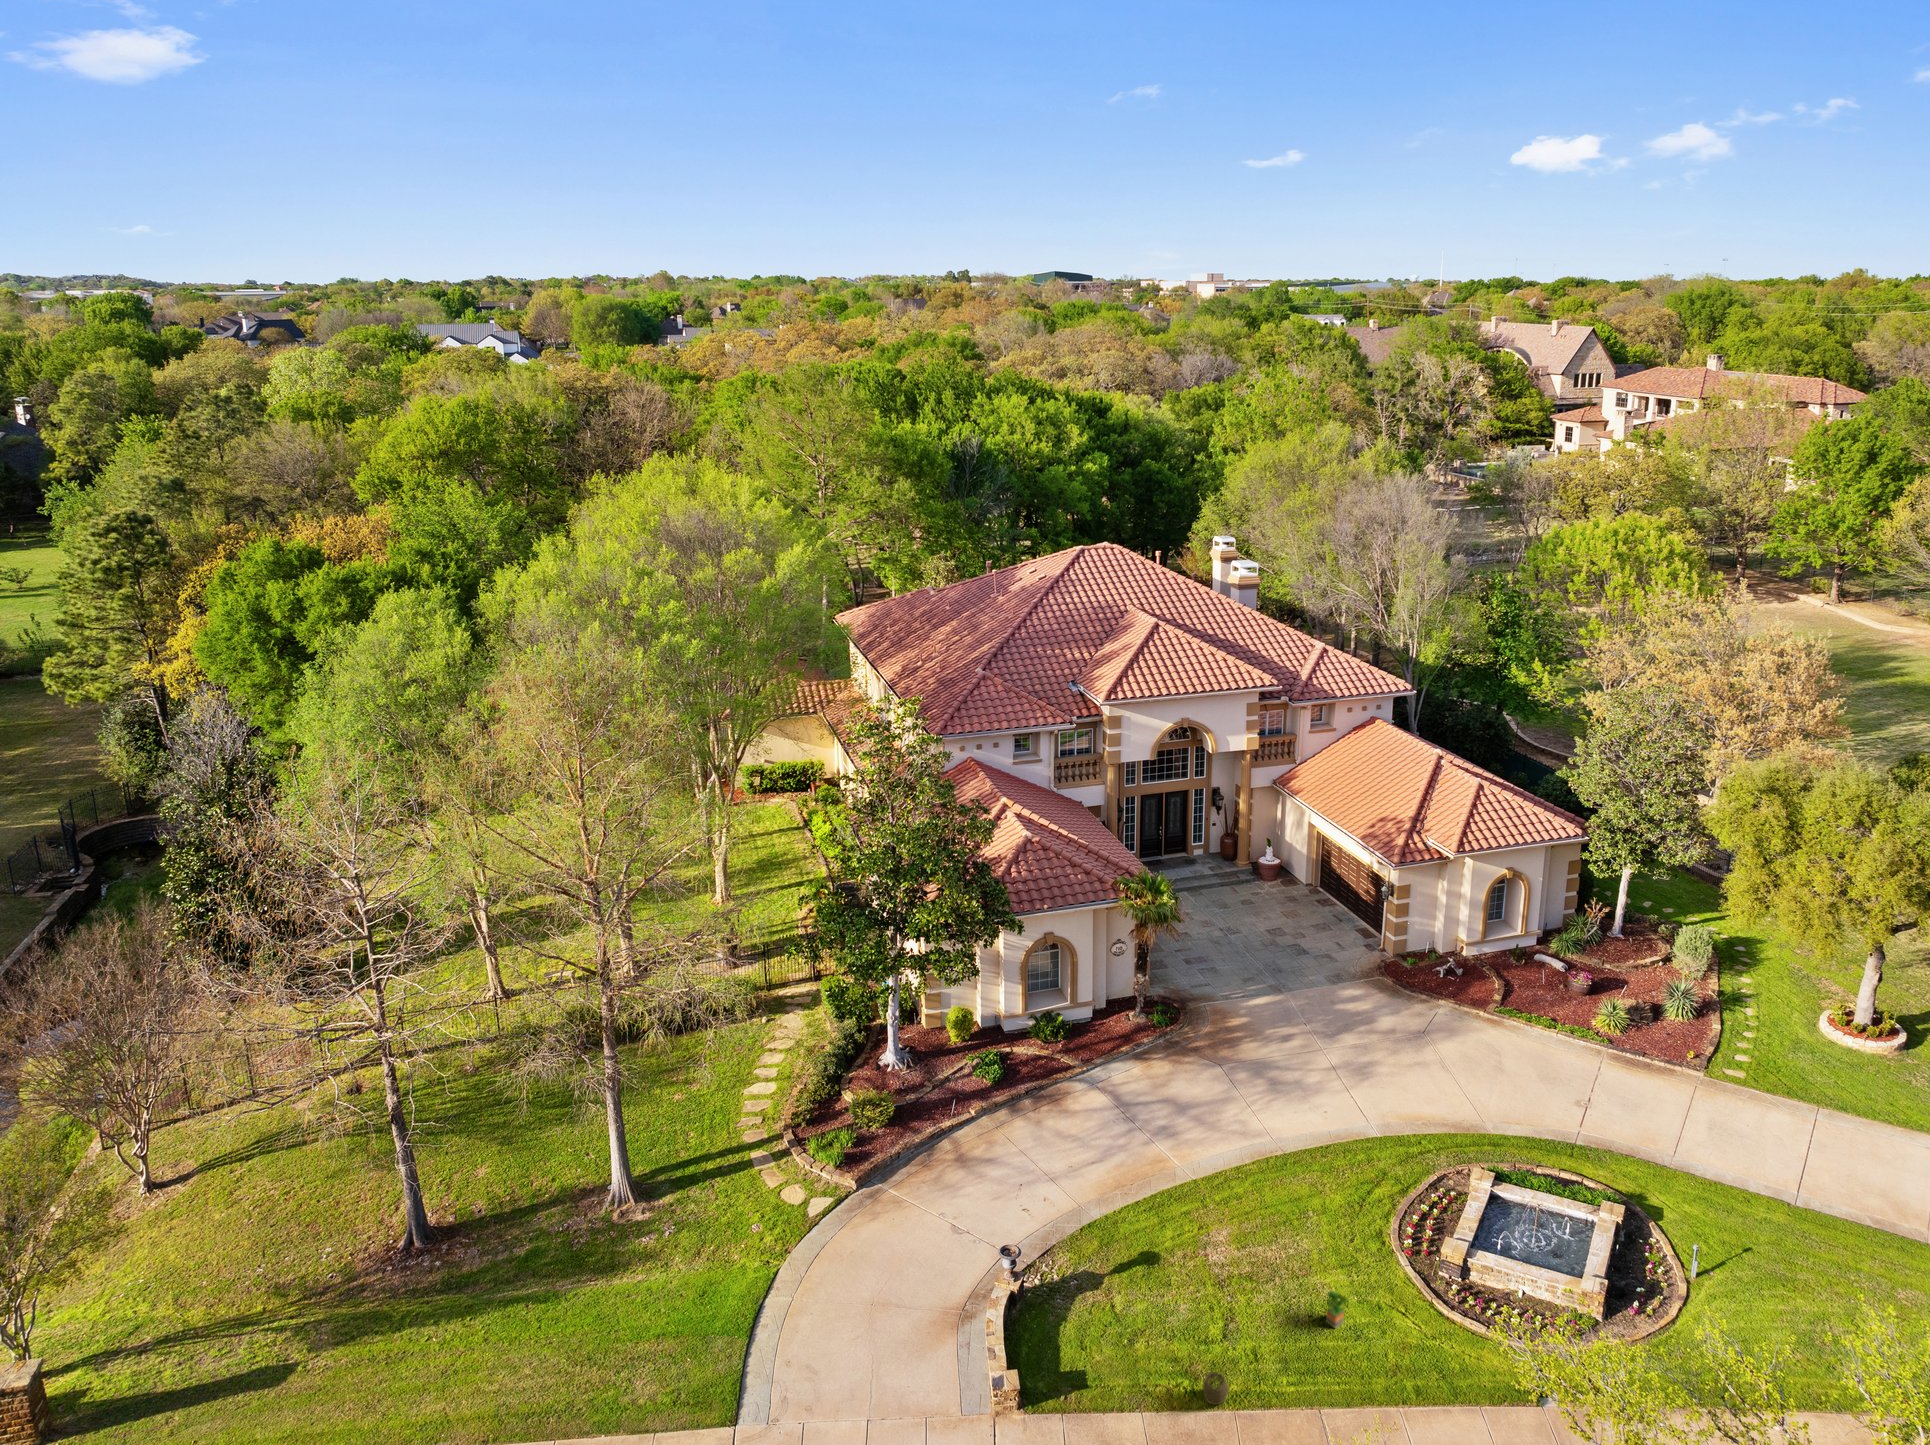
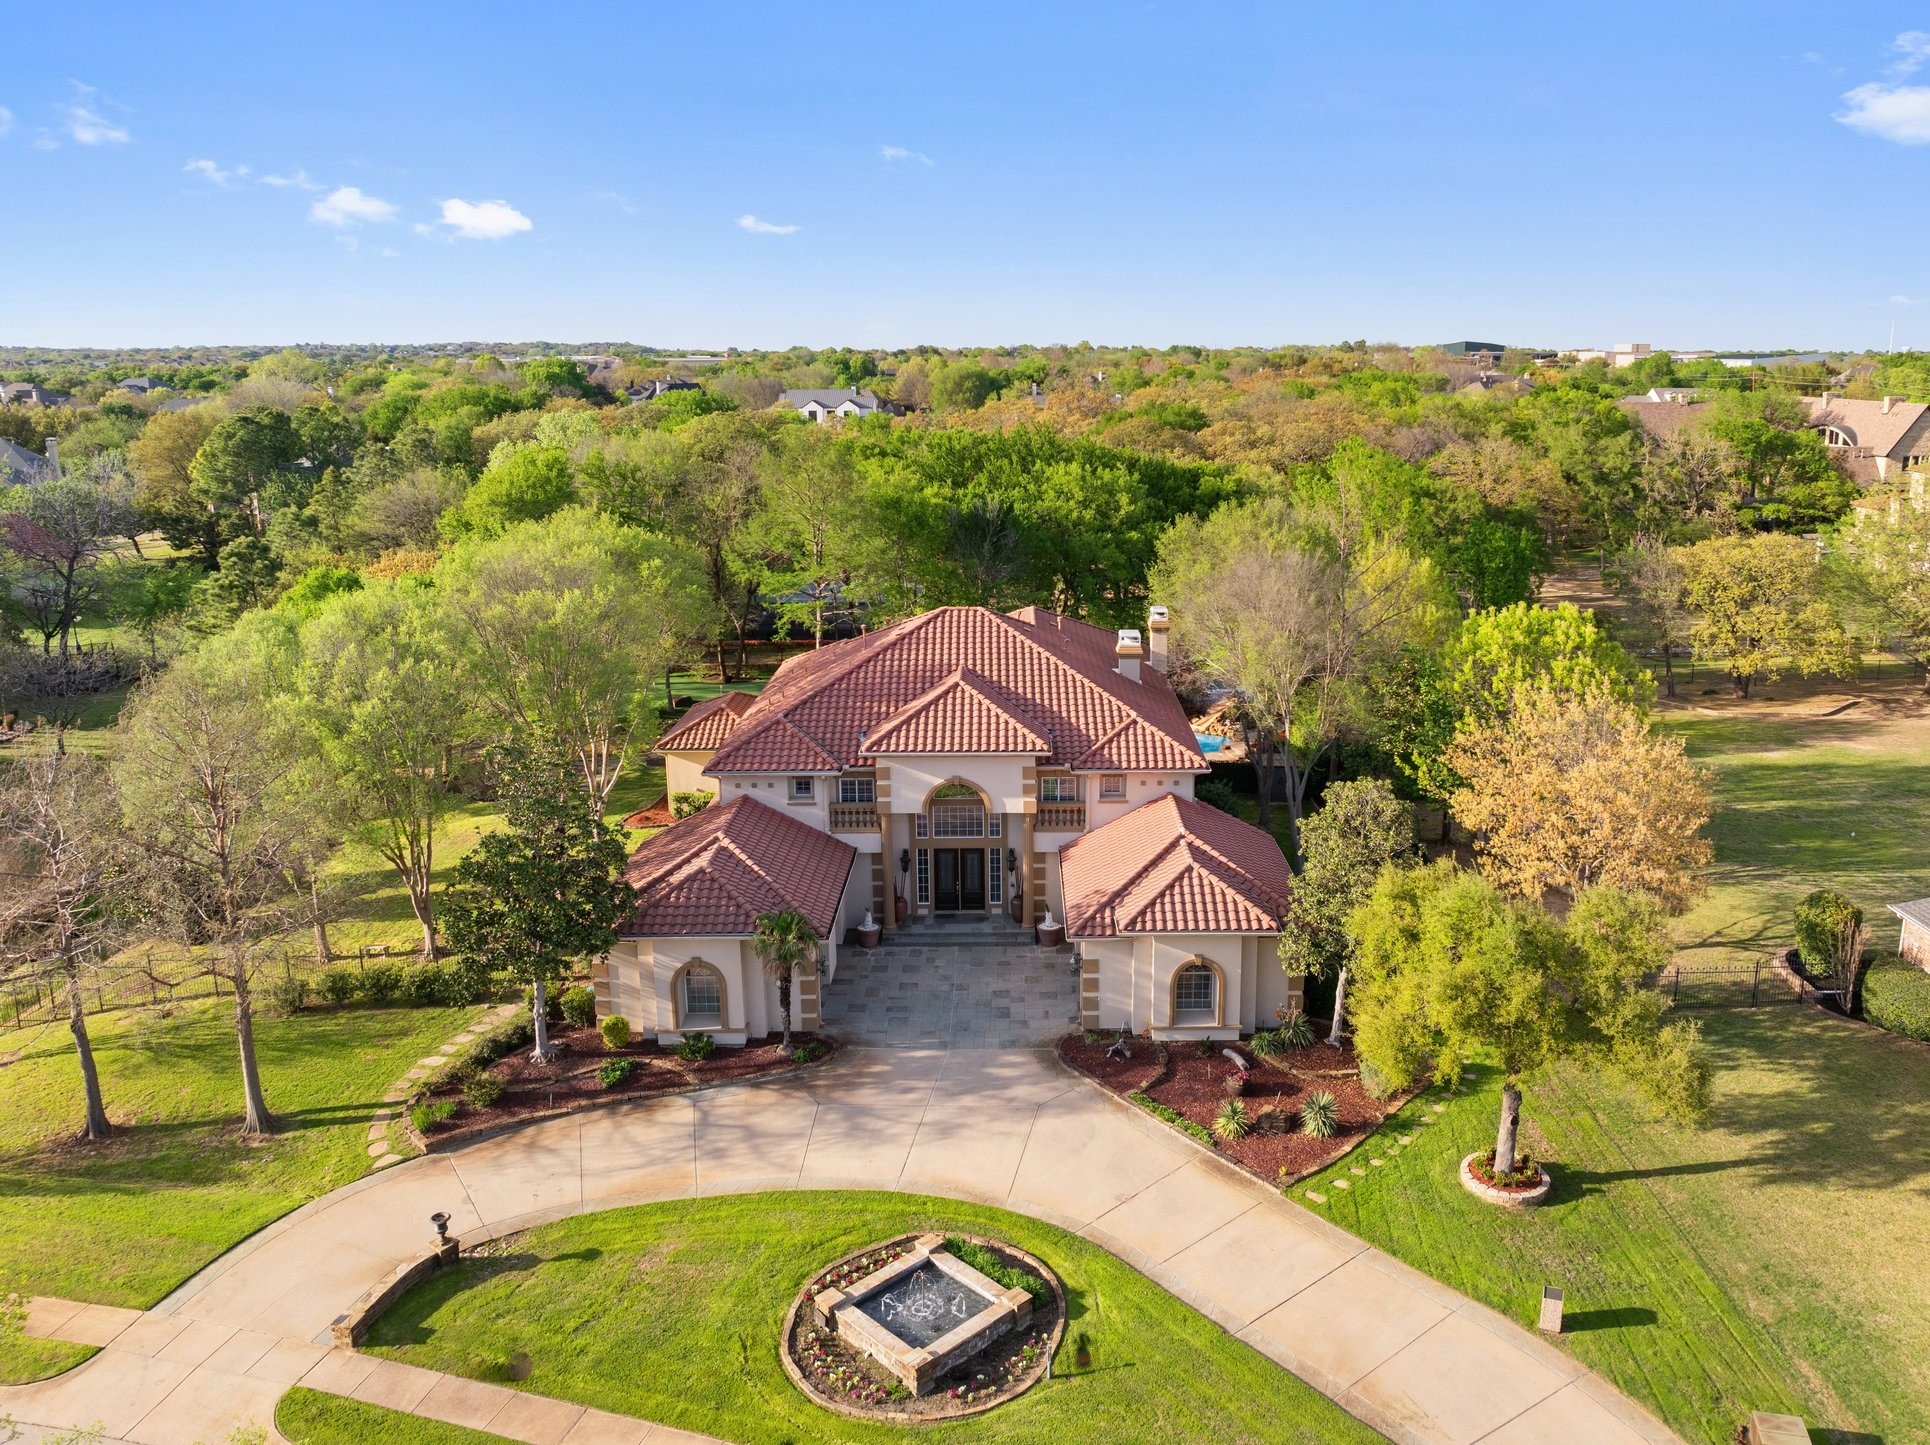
potted tree: present [1326,1291,1348,1328] -> present [1073,1332,1093,1368]

